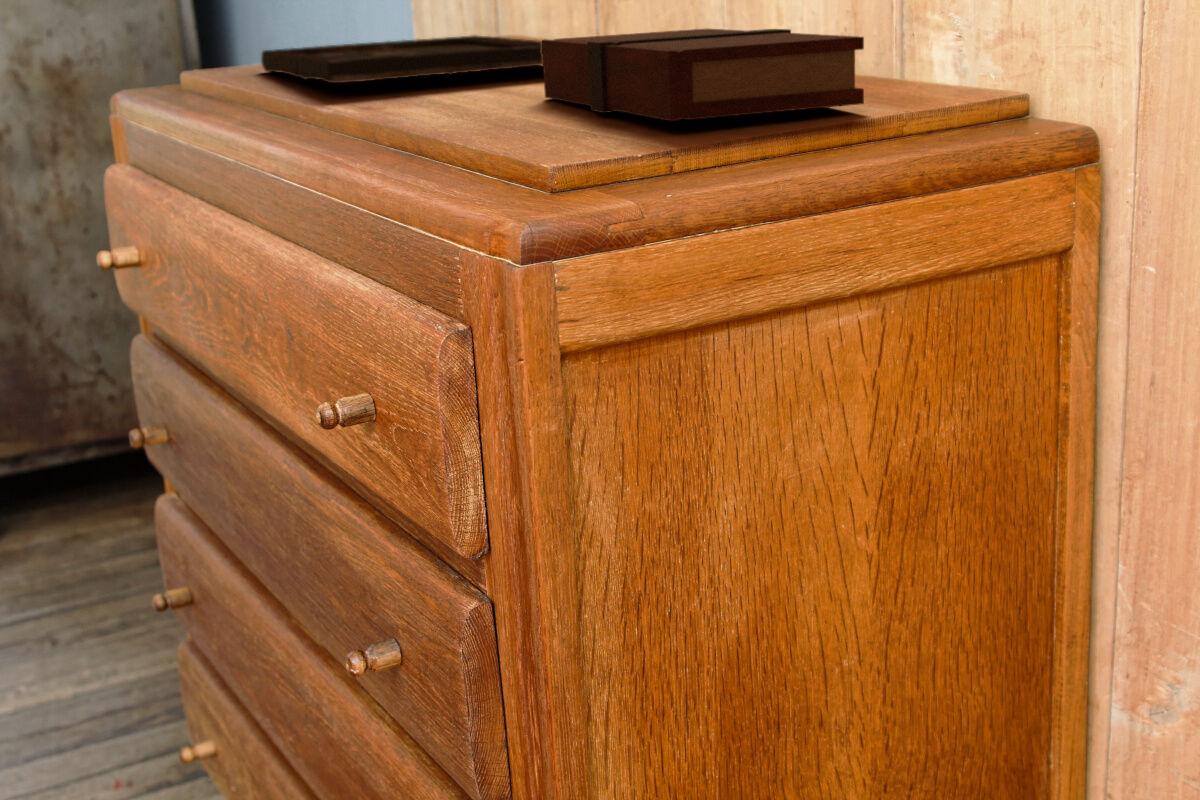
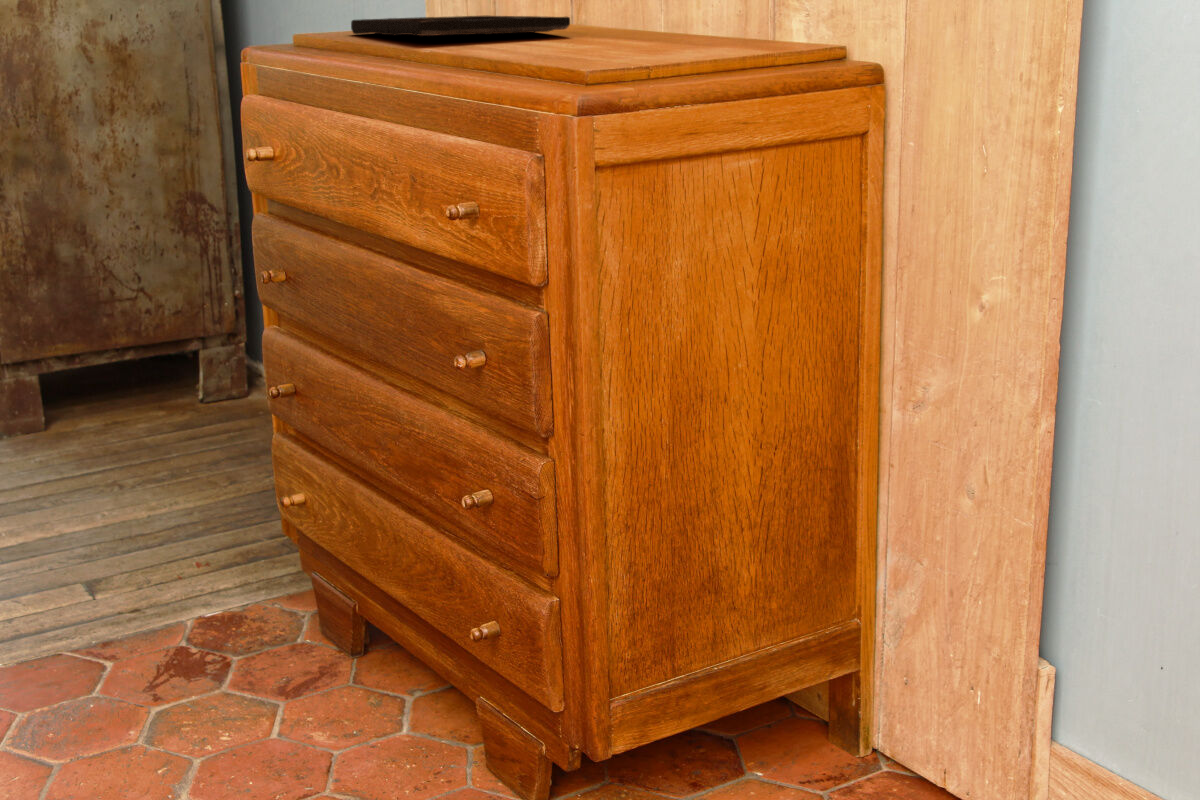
book: present [542,29,864,121] -> none [557,6,753,51]

